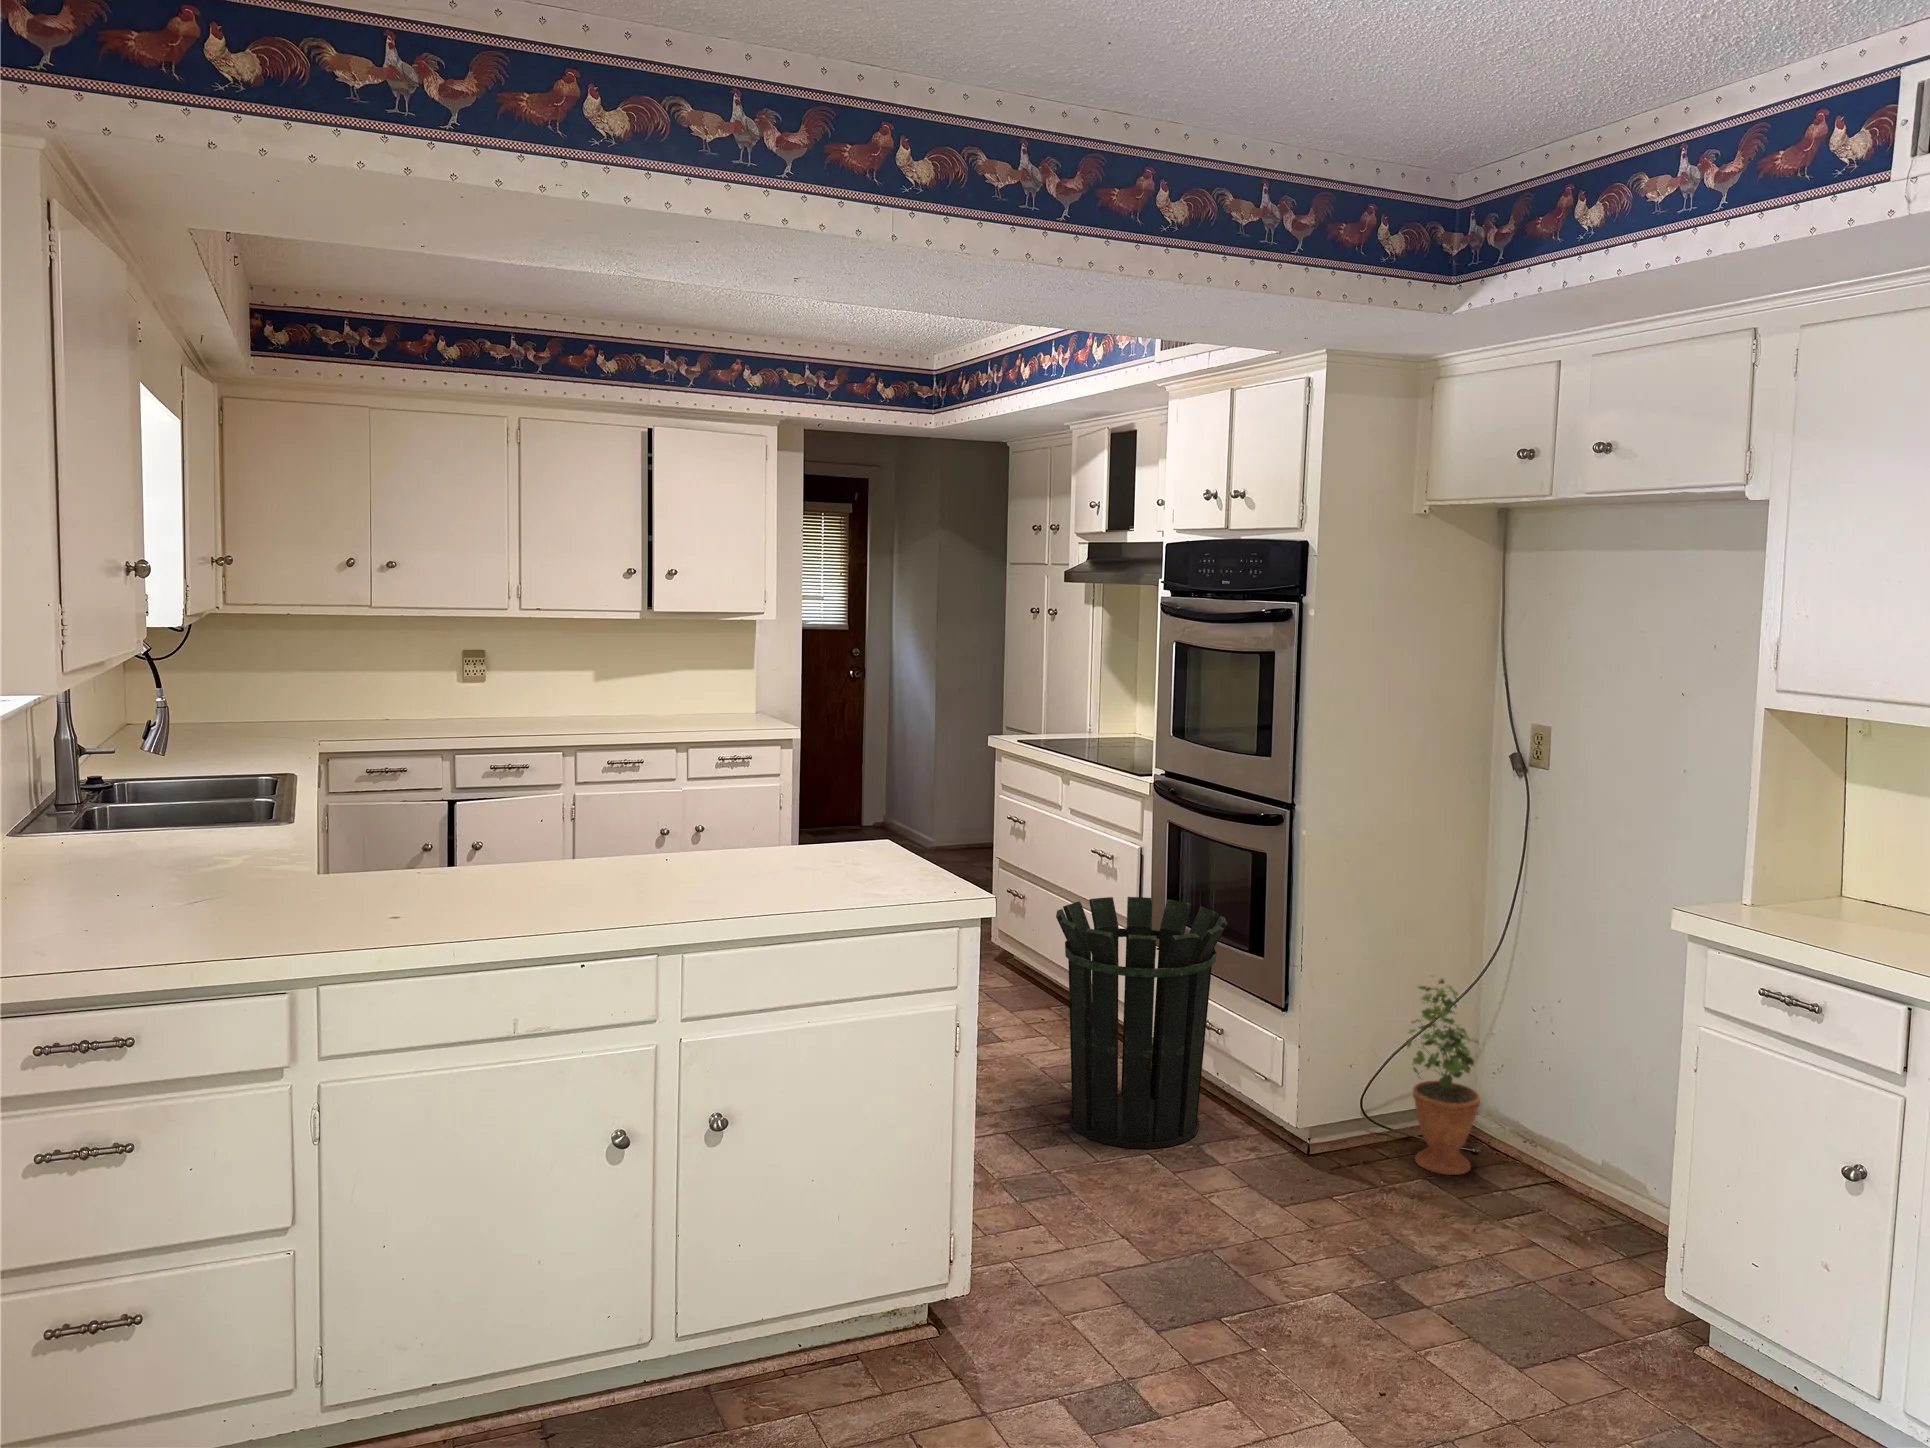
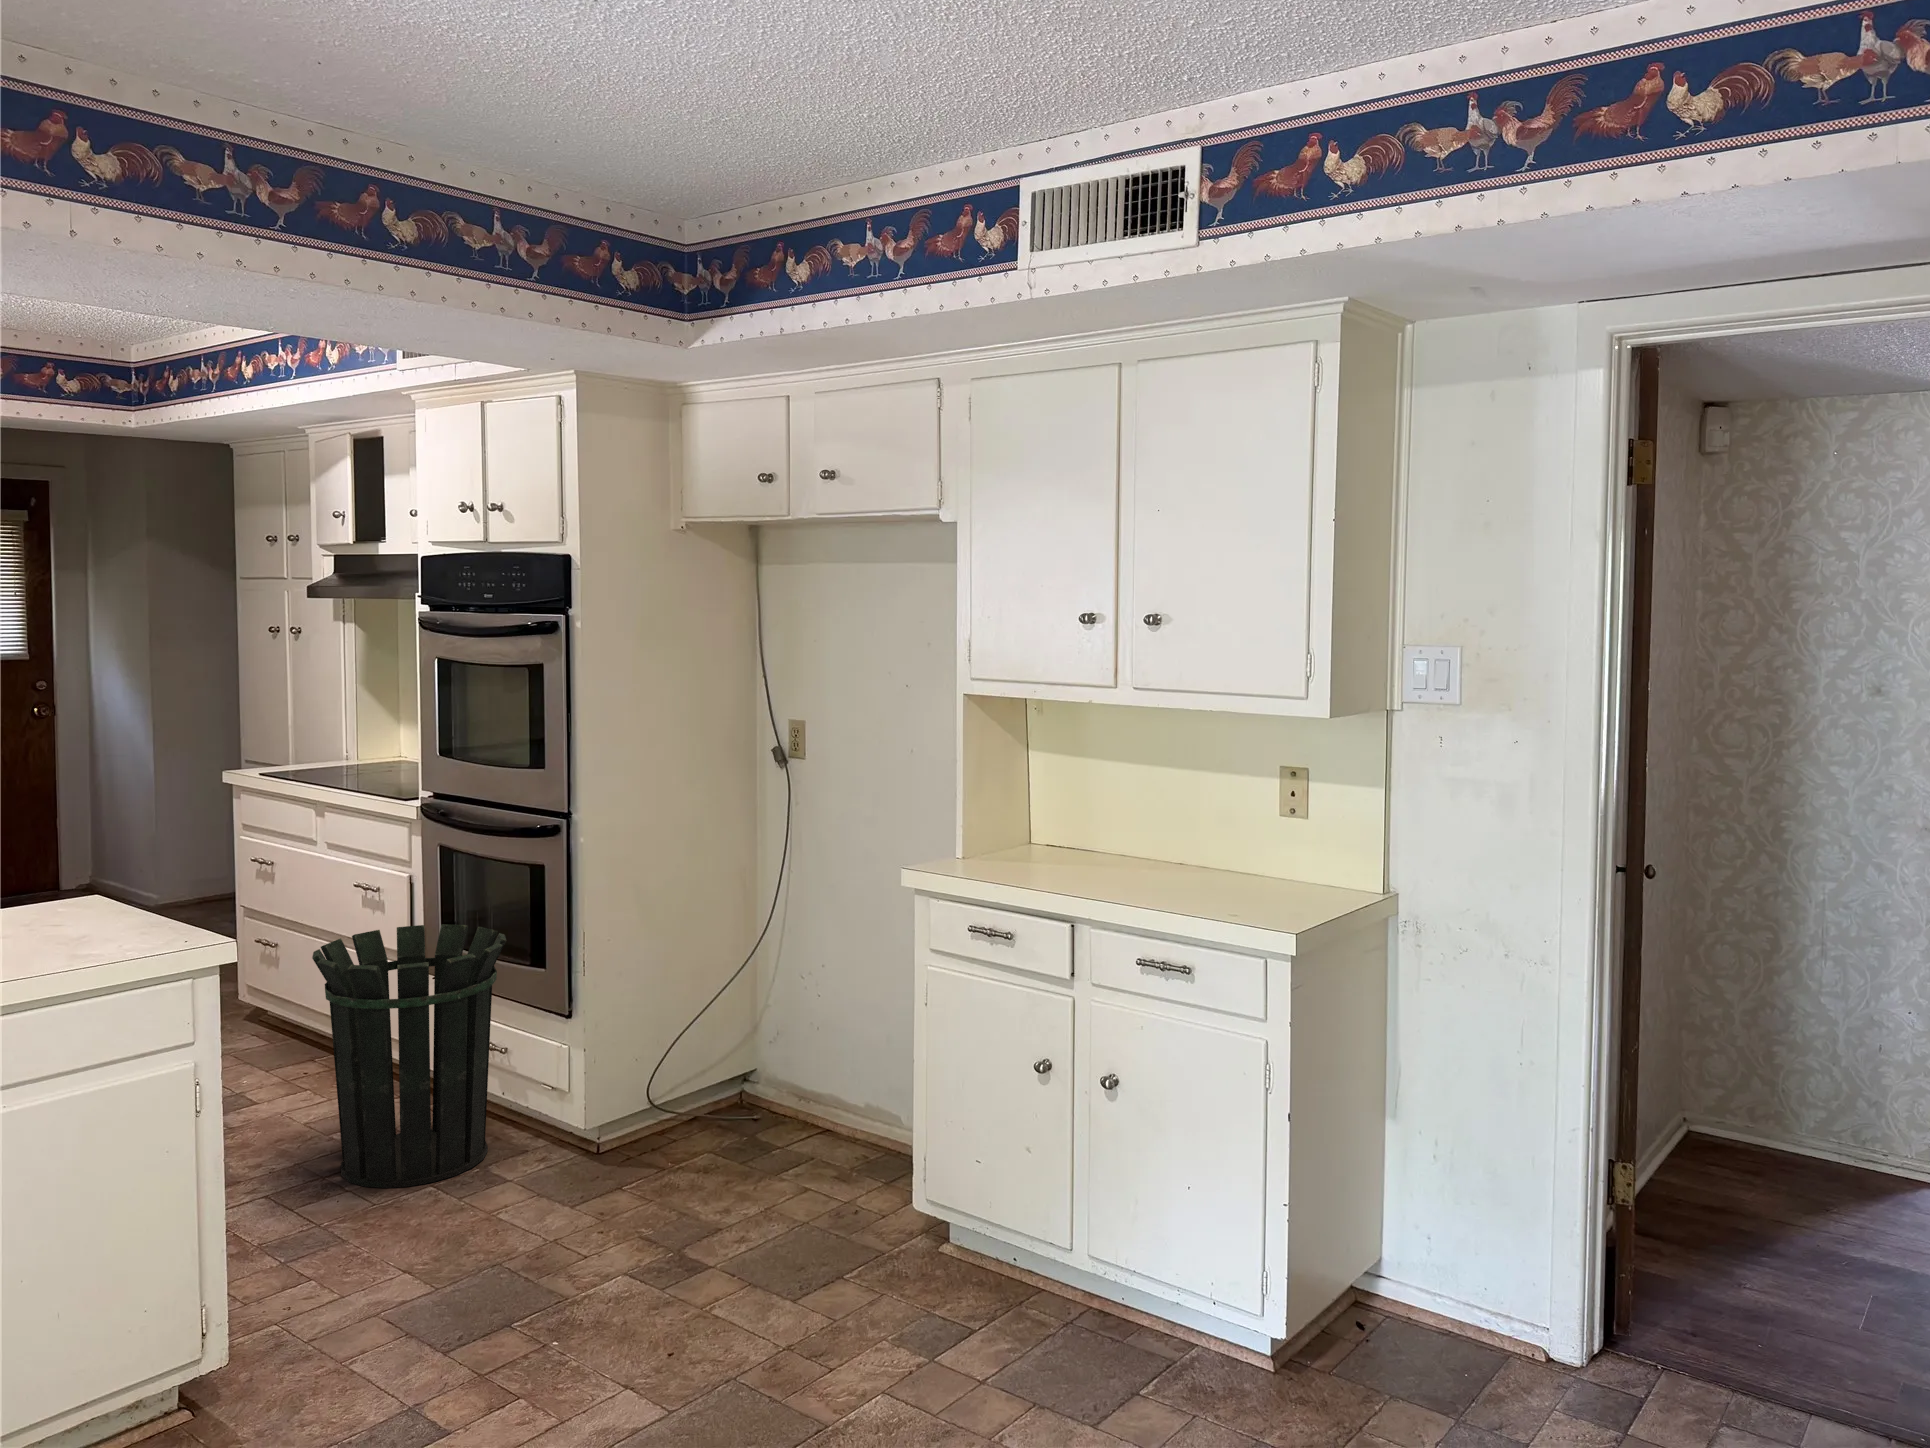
potted plant: present [1407,979,1480,1175] -> none [690,960,760,1143]

